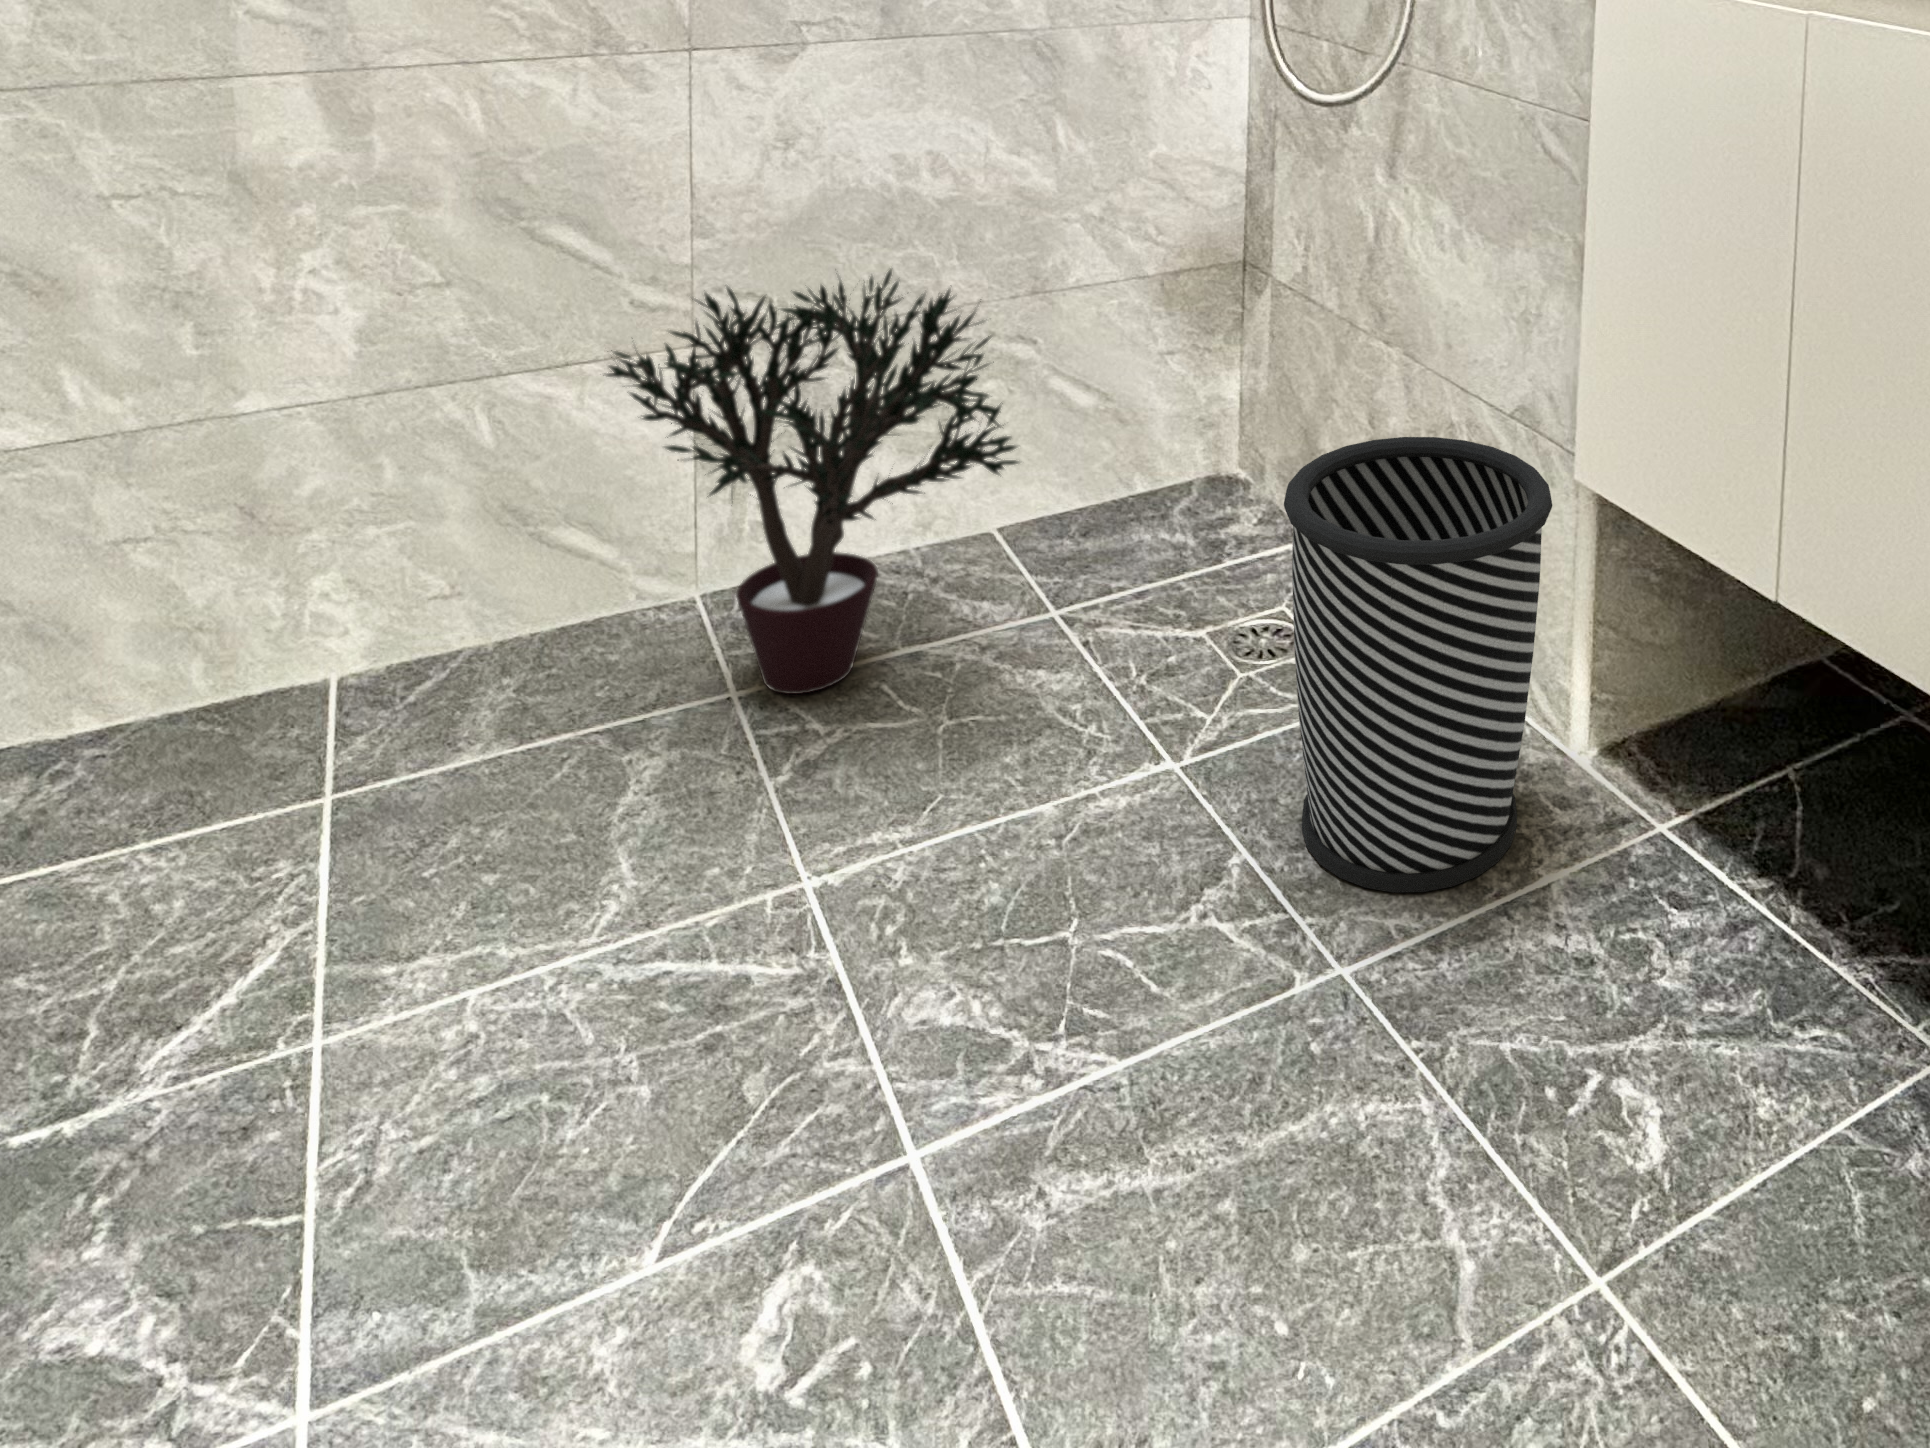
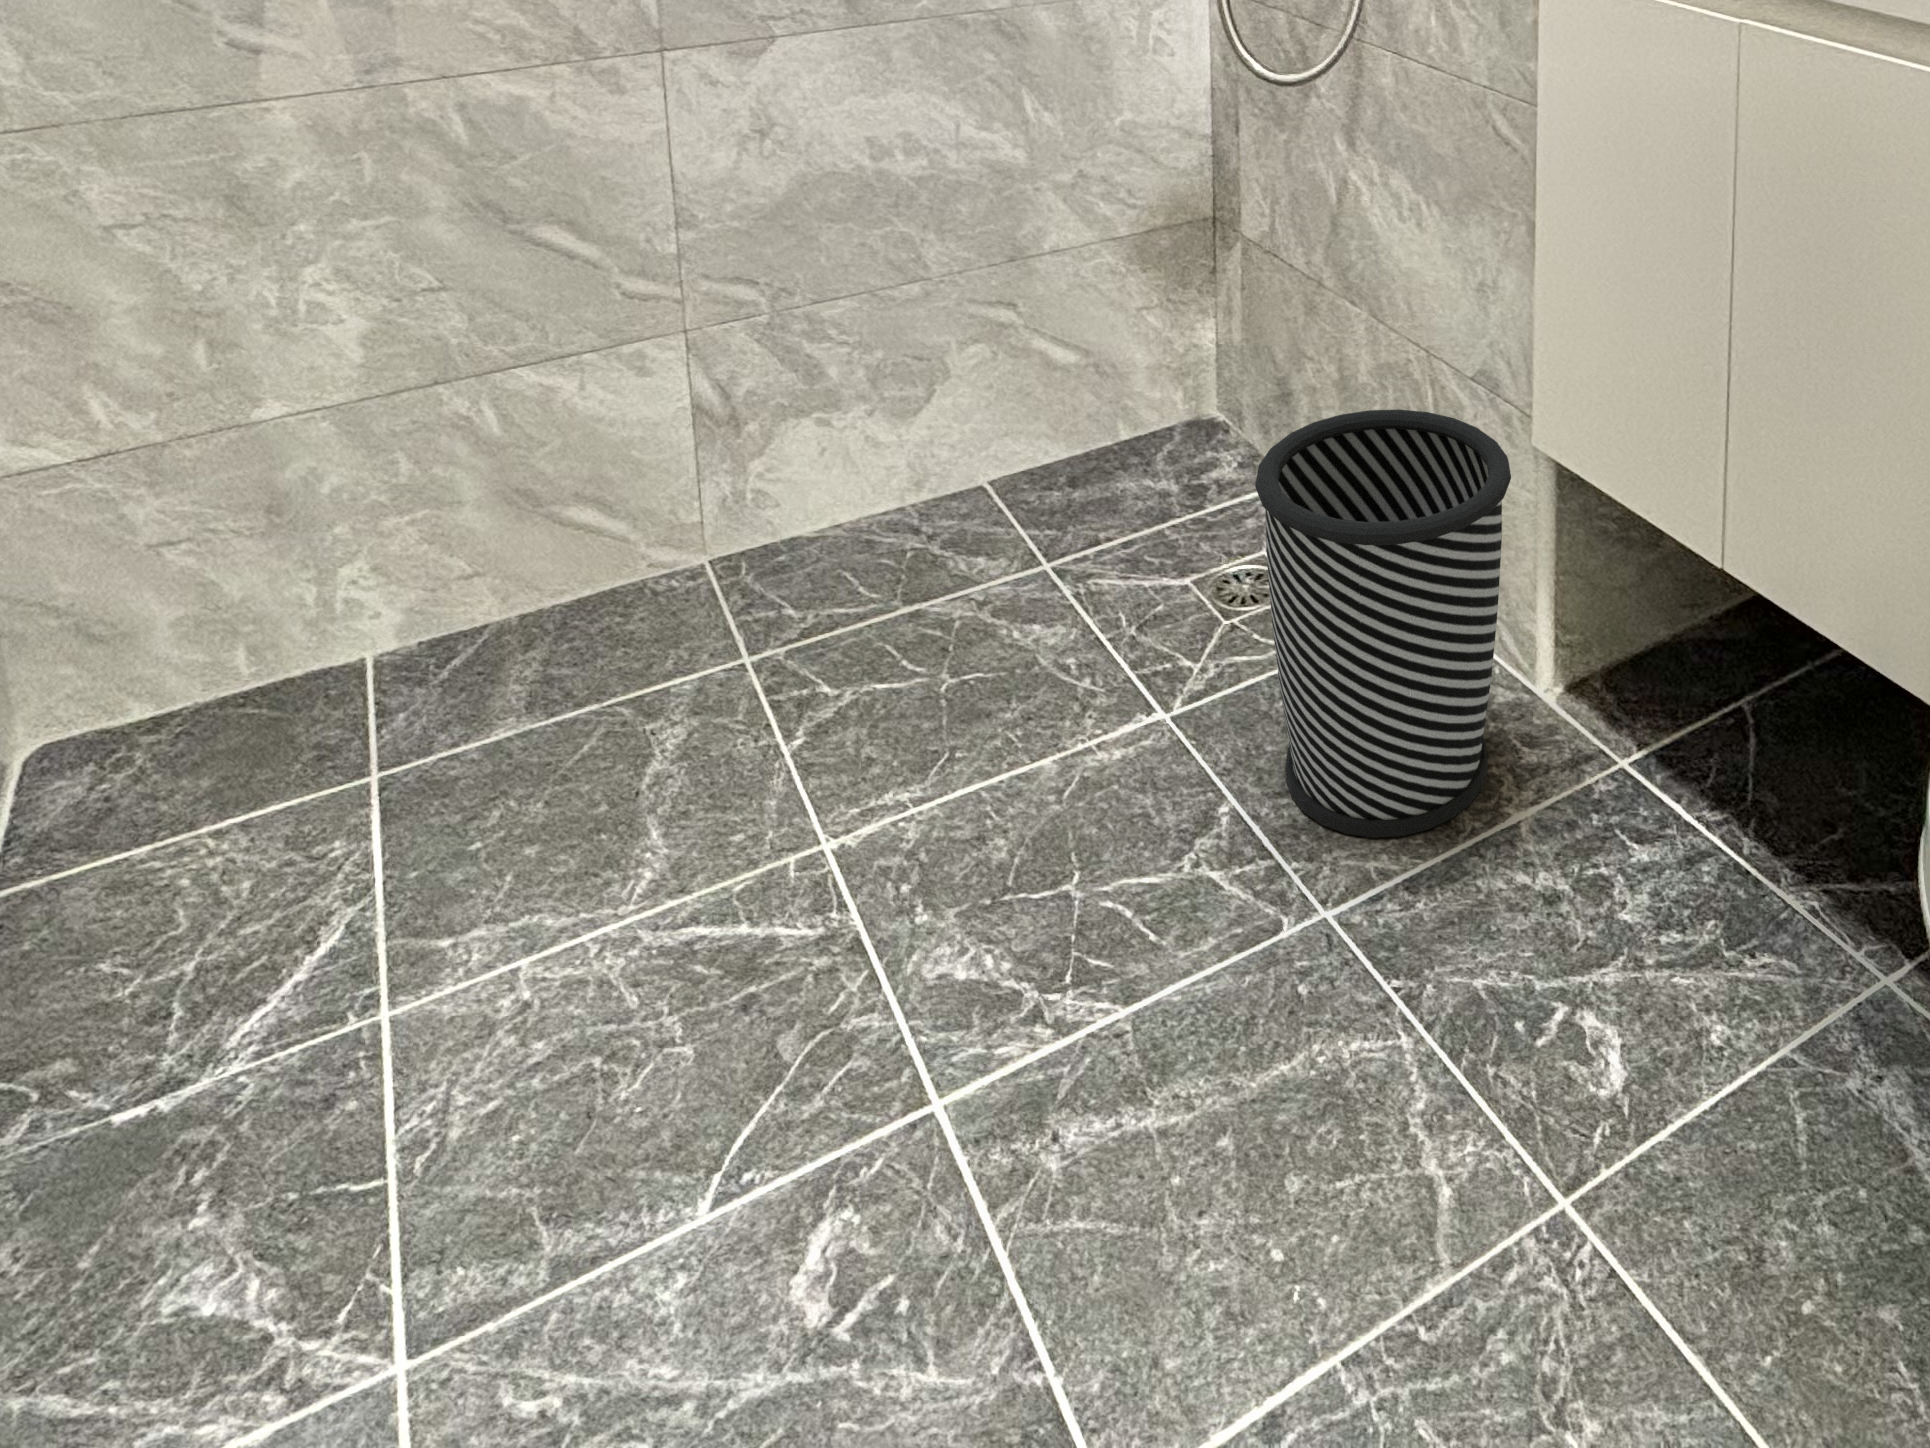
potted plant: present [606,270,1019,694] -> none [597,250,1008,660]

